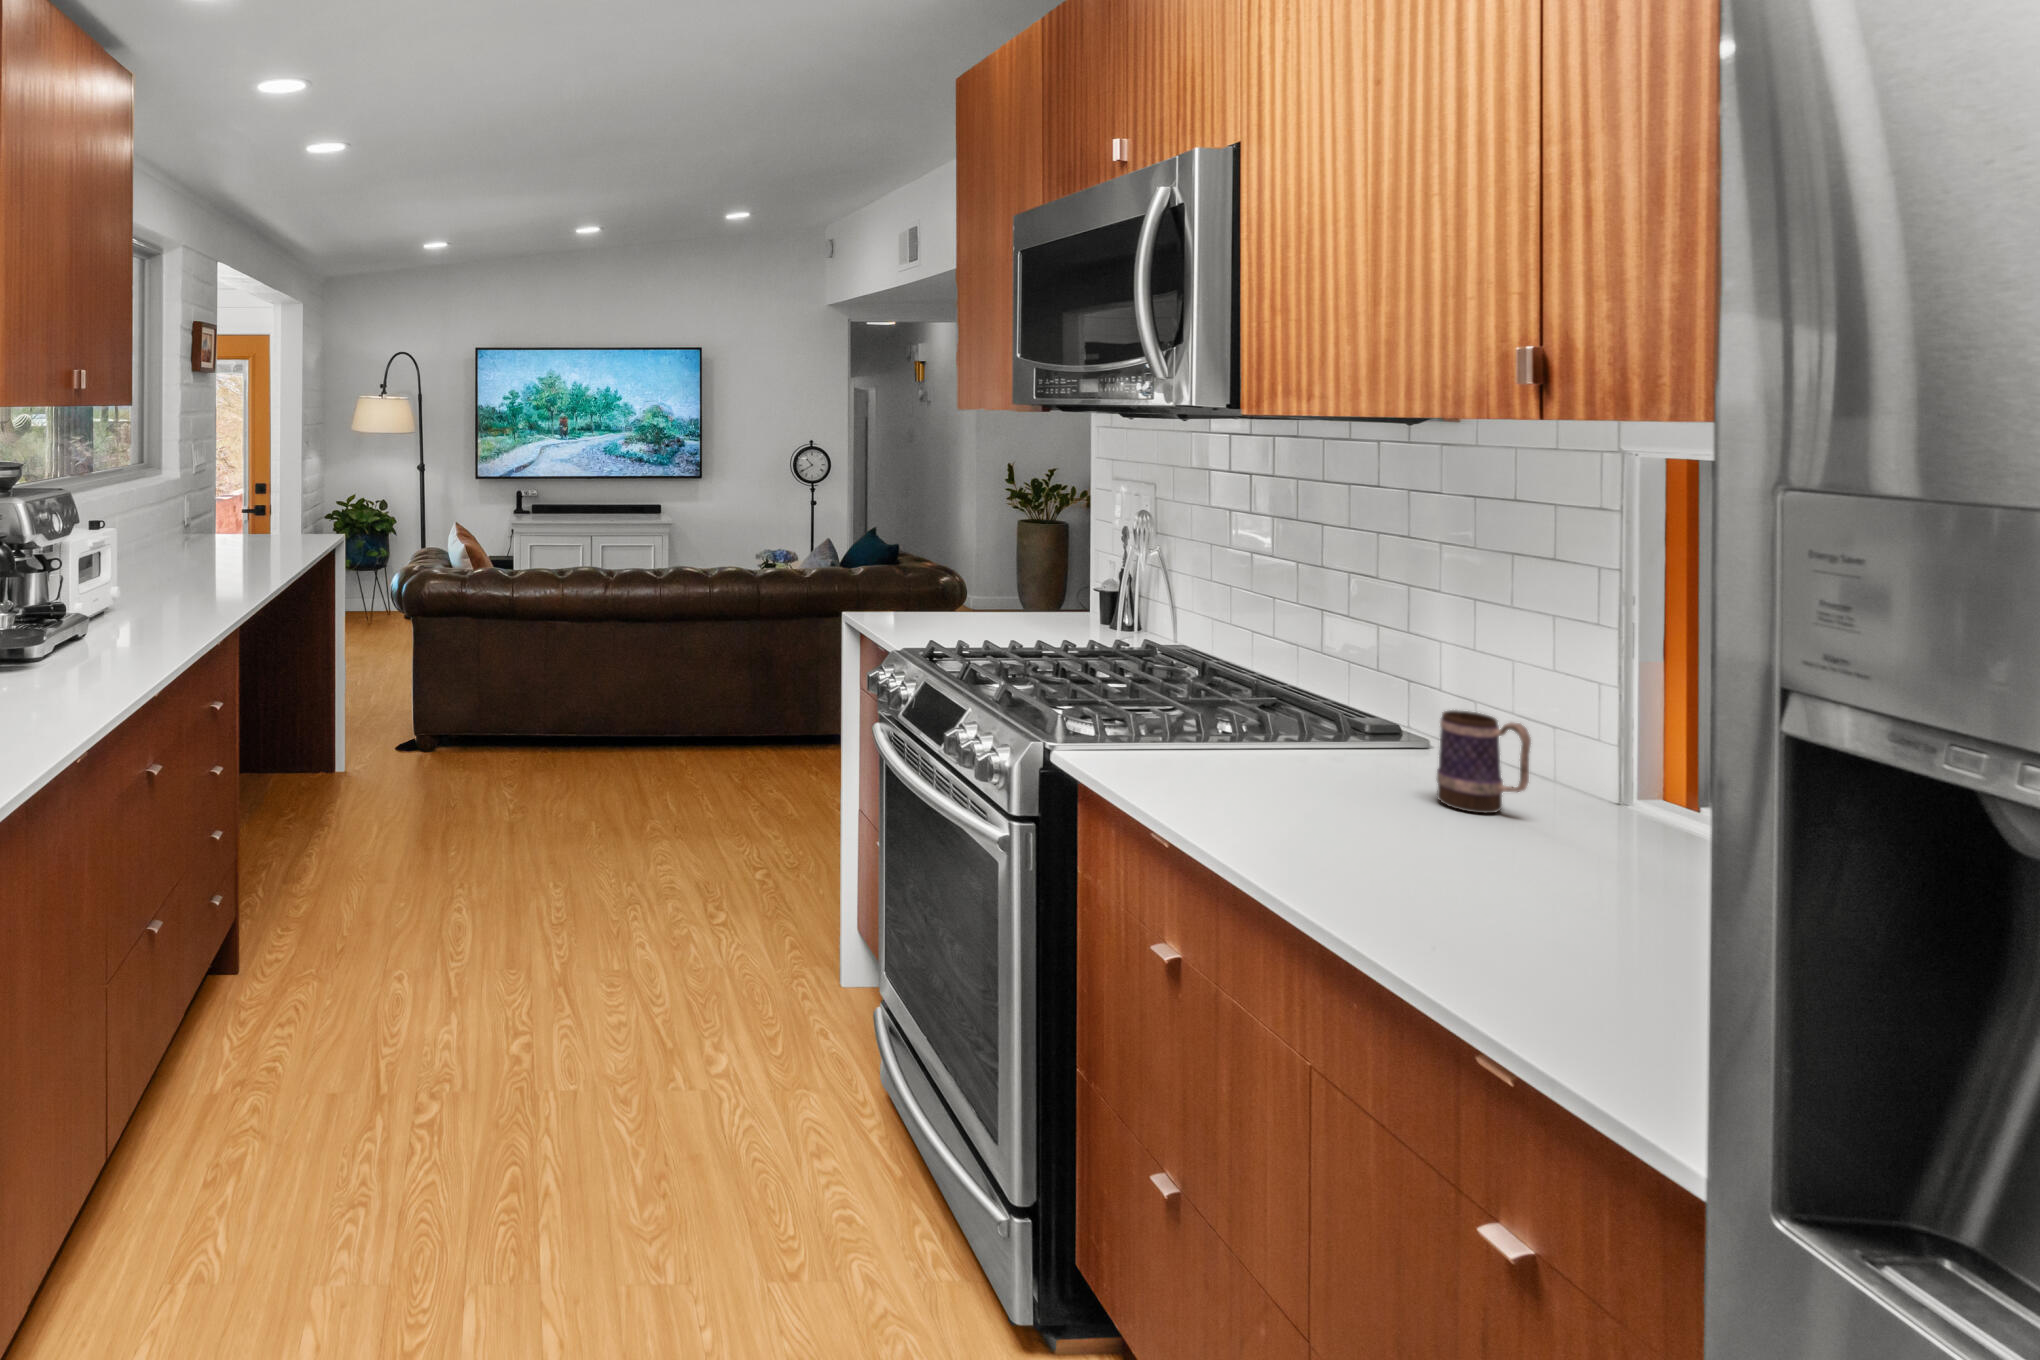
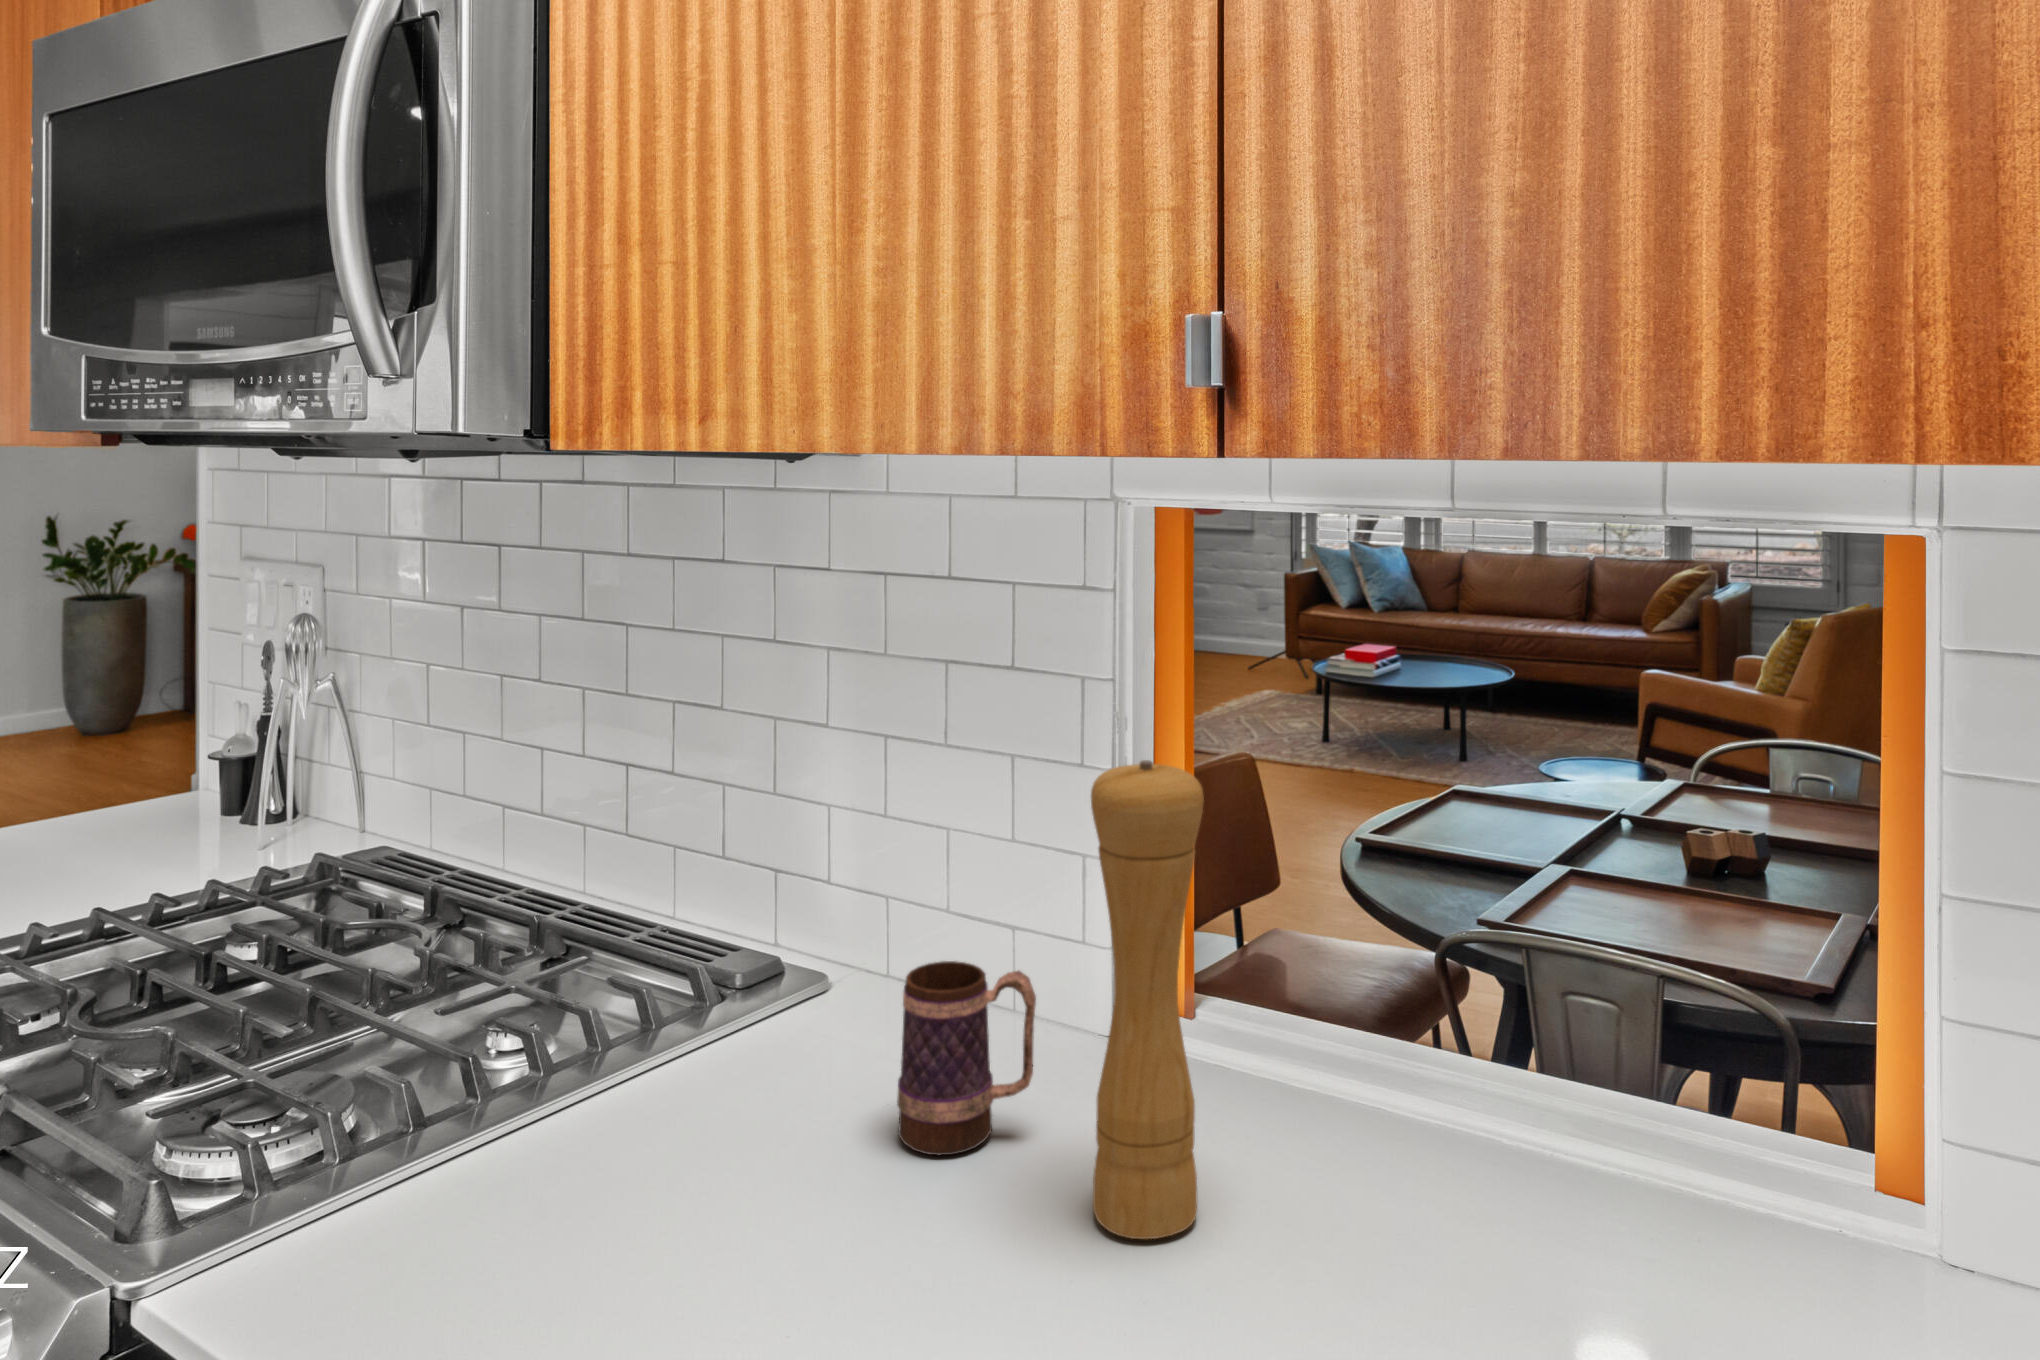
pepper mill: none [1538,599,1620,867] -> present [1091,760,1204,1239]

